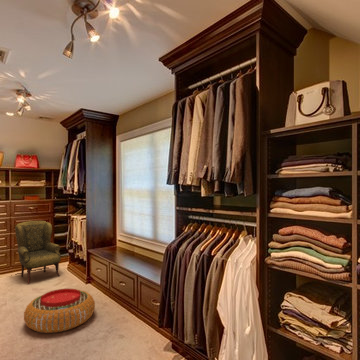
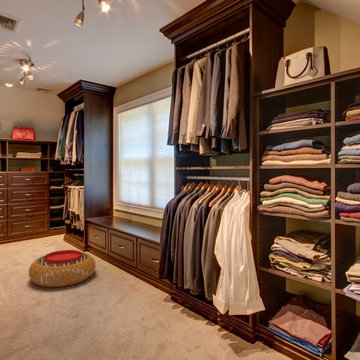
armchair: present [15,221,61,284] -> none [13,192,59,250]

